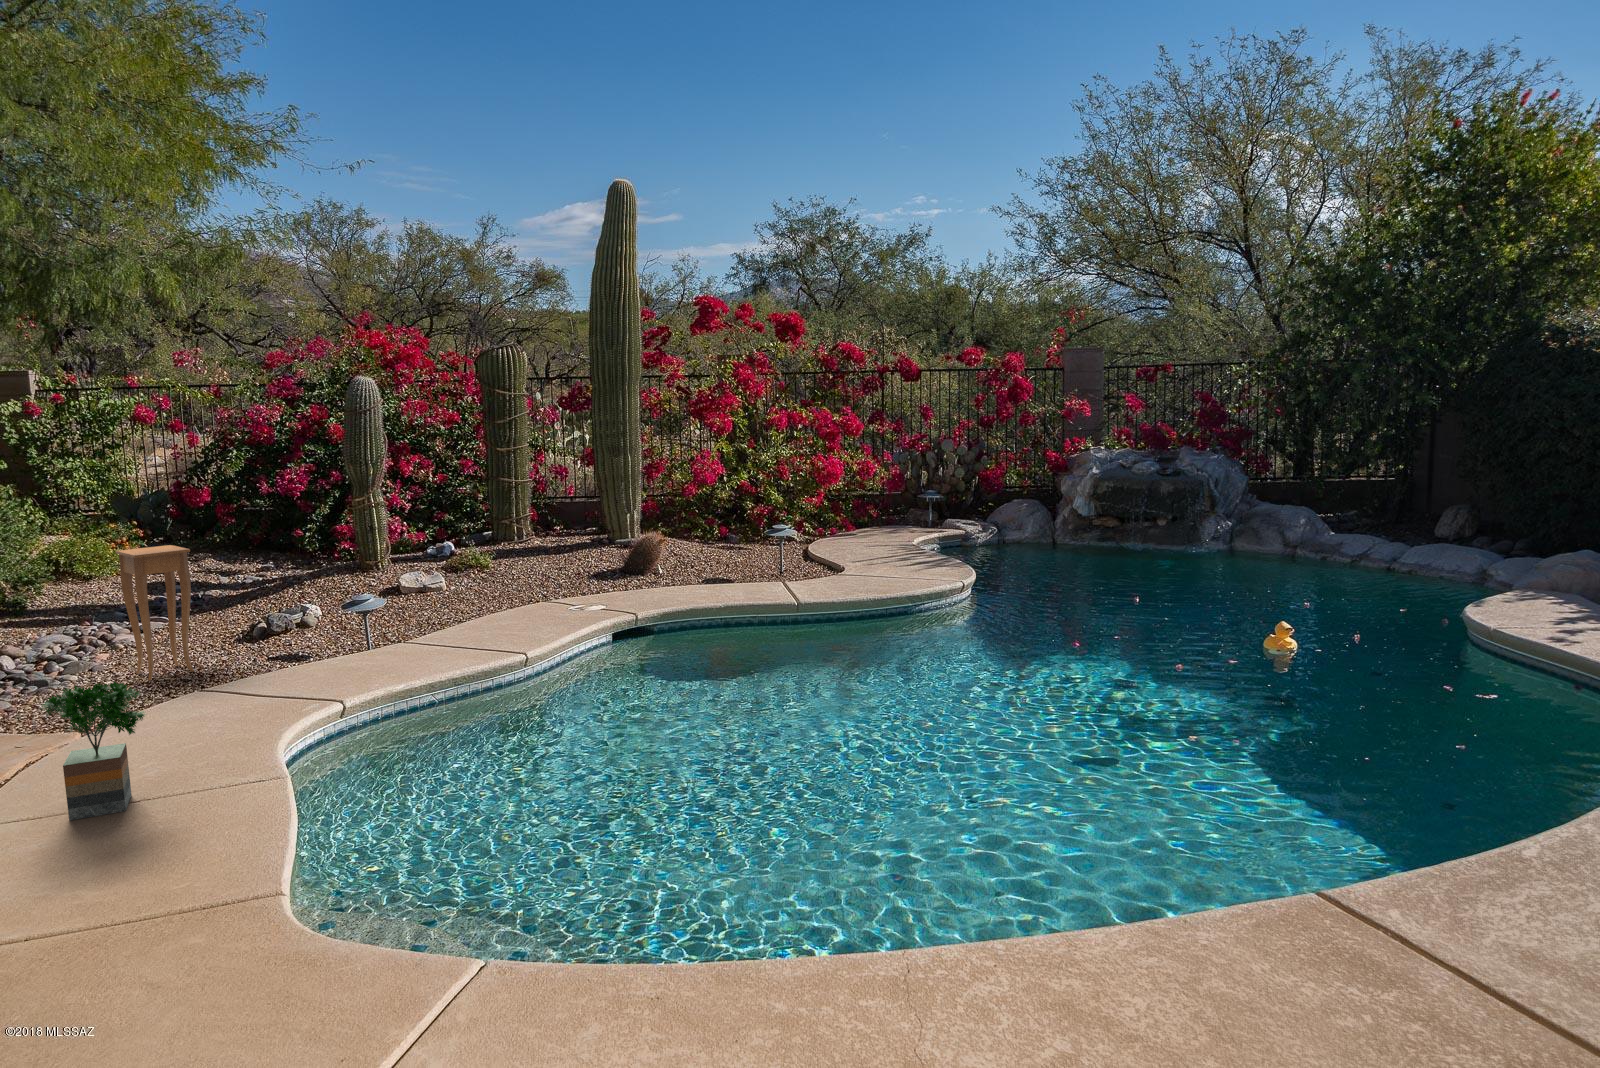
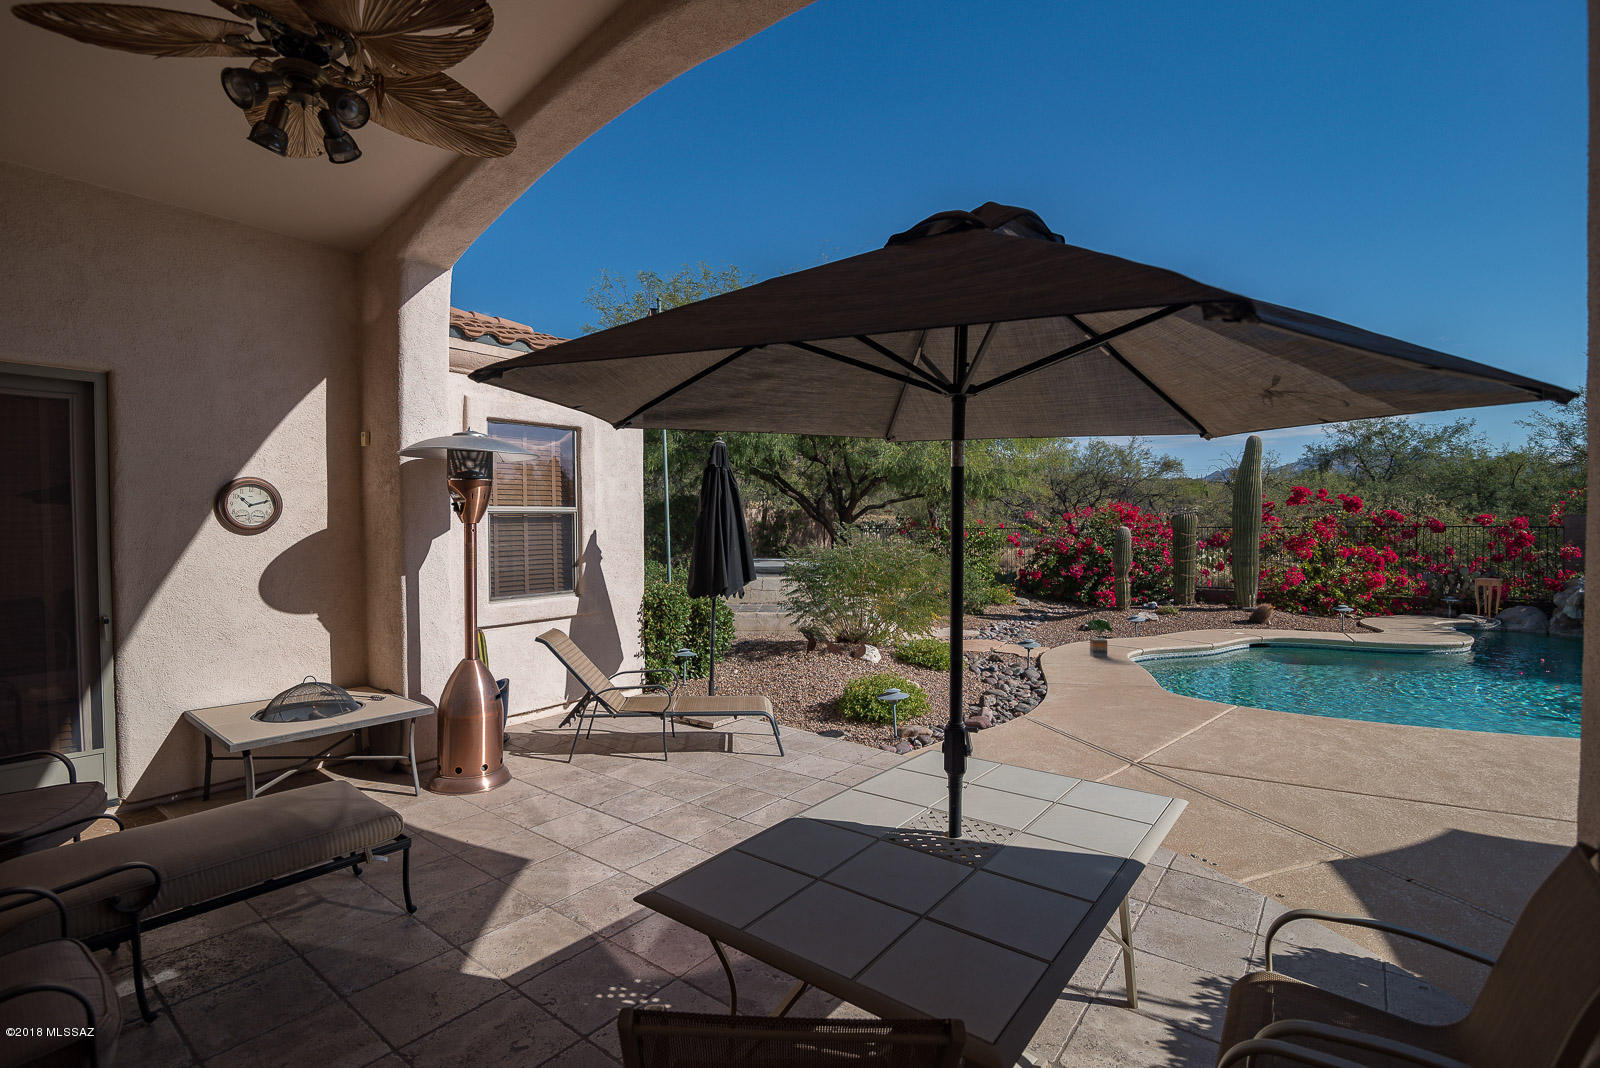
side table: present [116,545,194,680] -> present [1475,578,1502,619]

